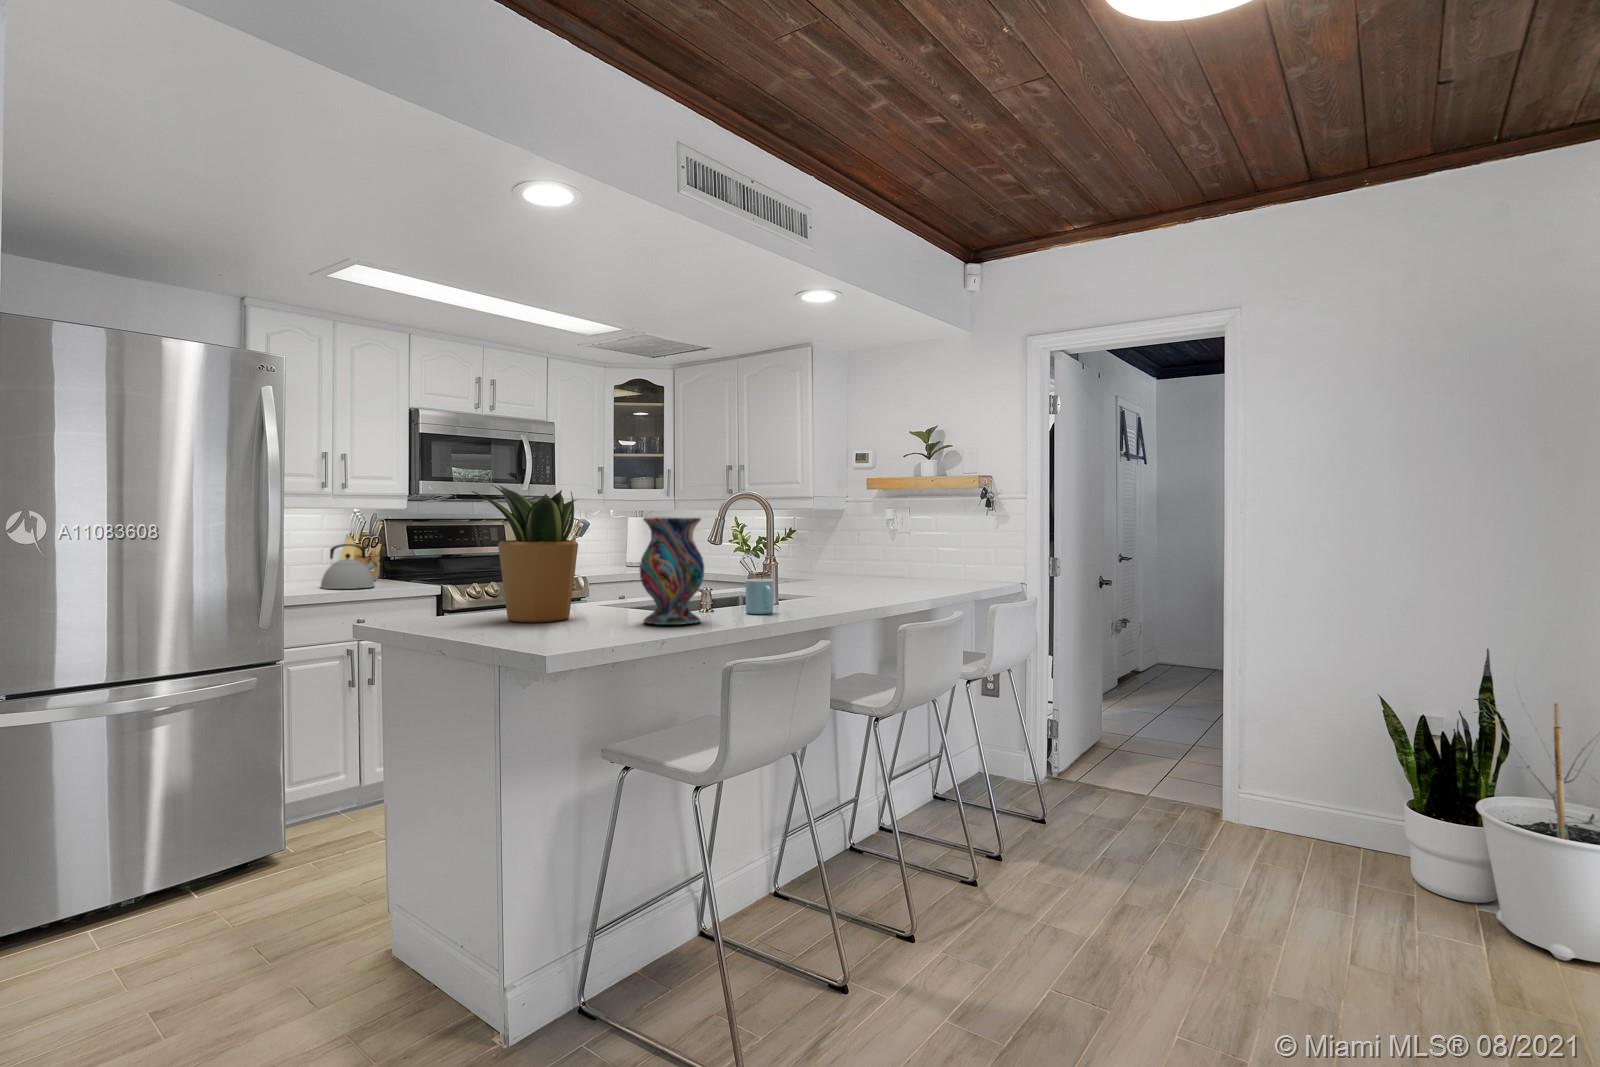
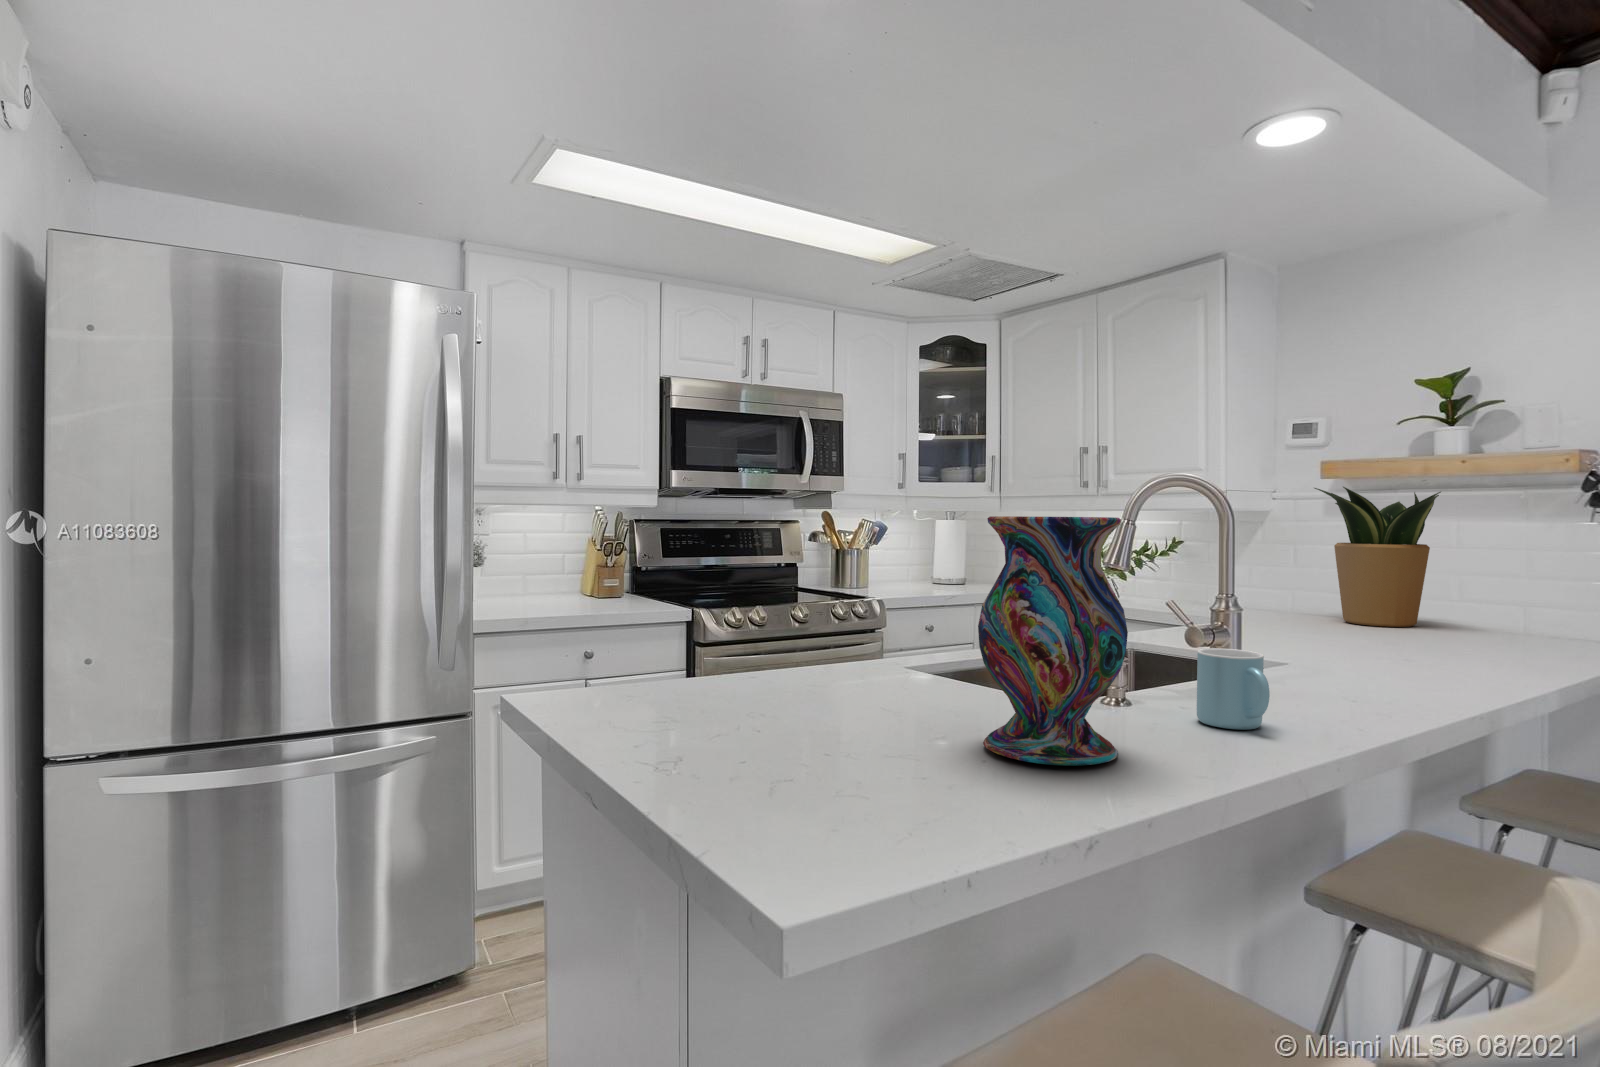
potted plant: present [472,485,578,622] -> present [1315,487,1441,627]
kettle: present [321,544,377,589] -> none [546,551,614,610]

